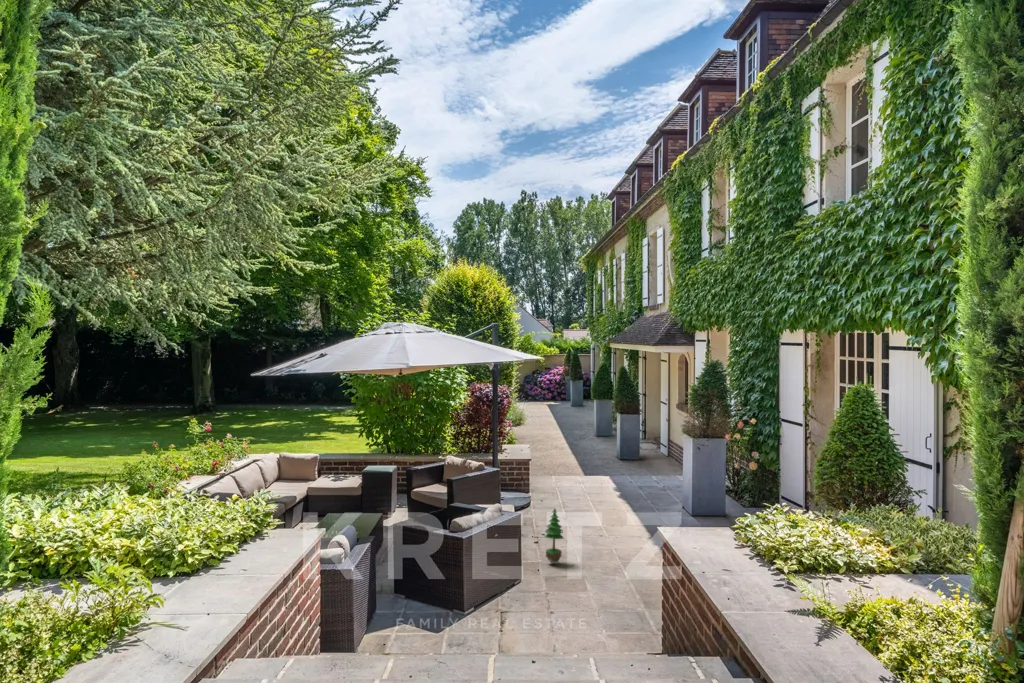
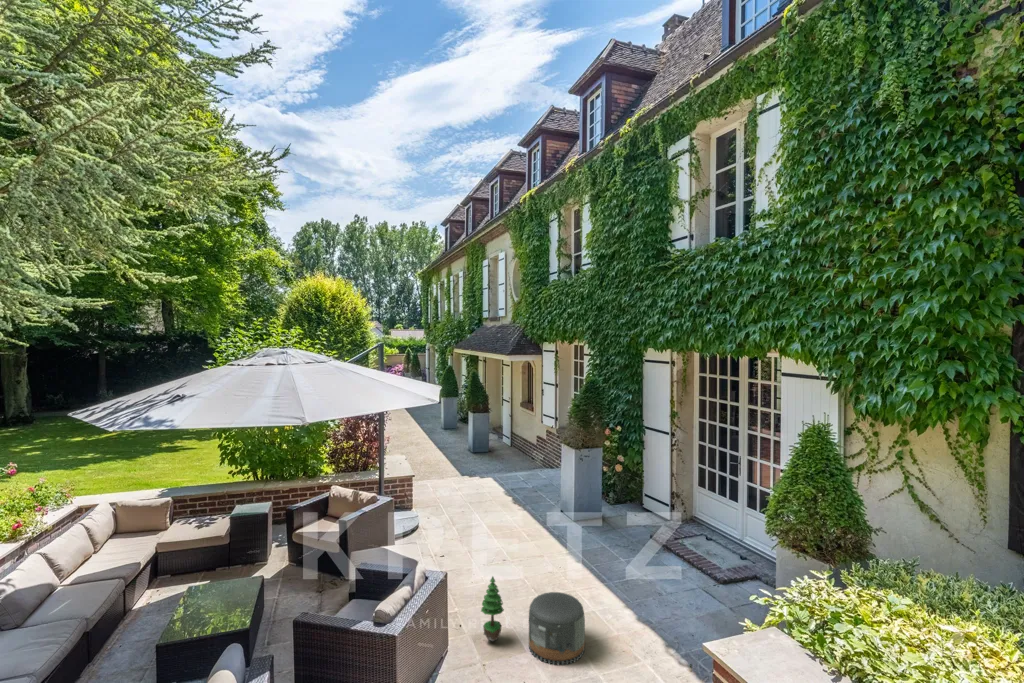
pouf: none [582,531,632,583] -> present [529,592,585,665]

